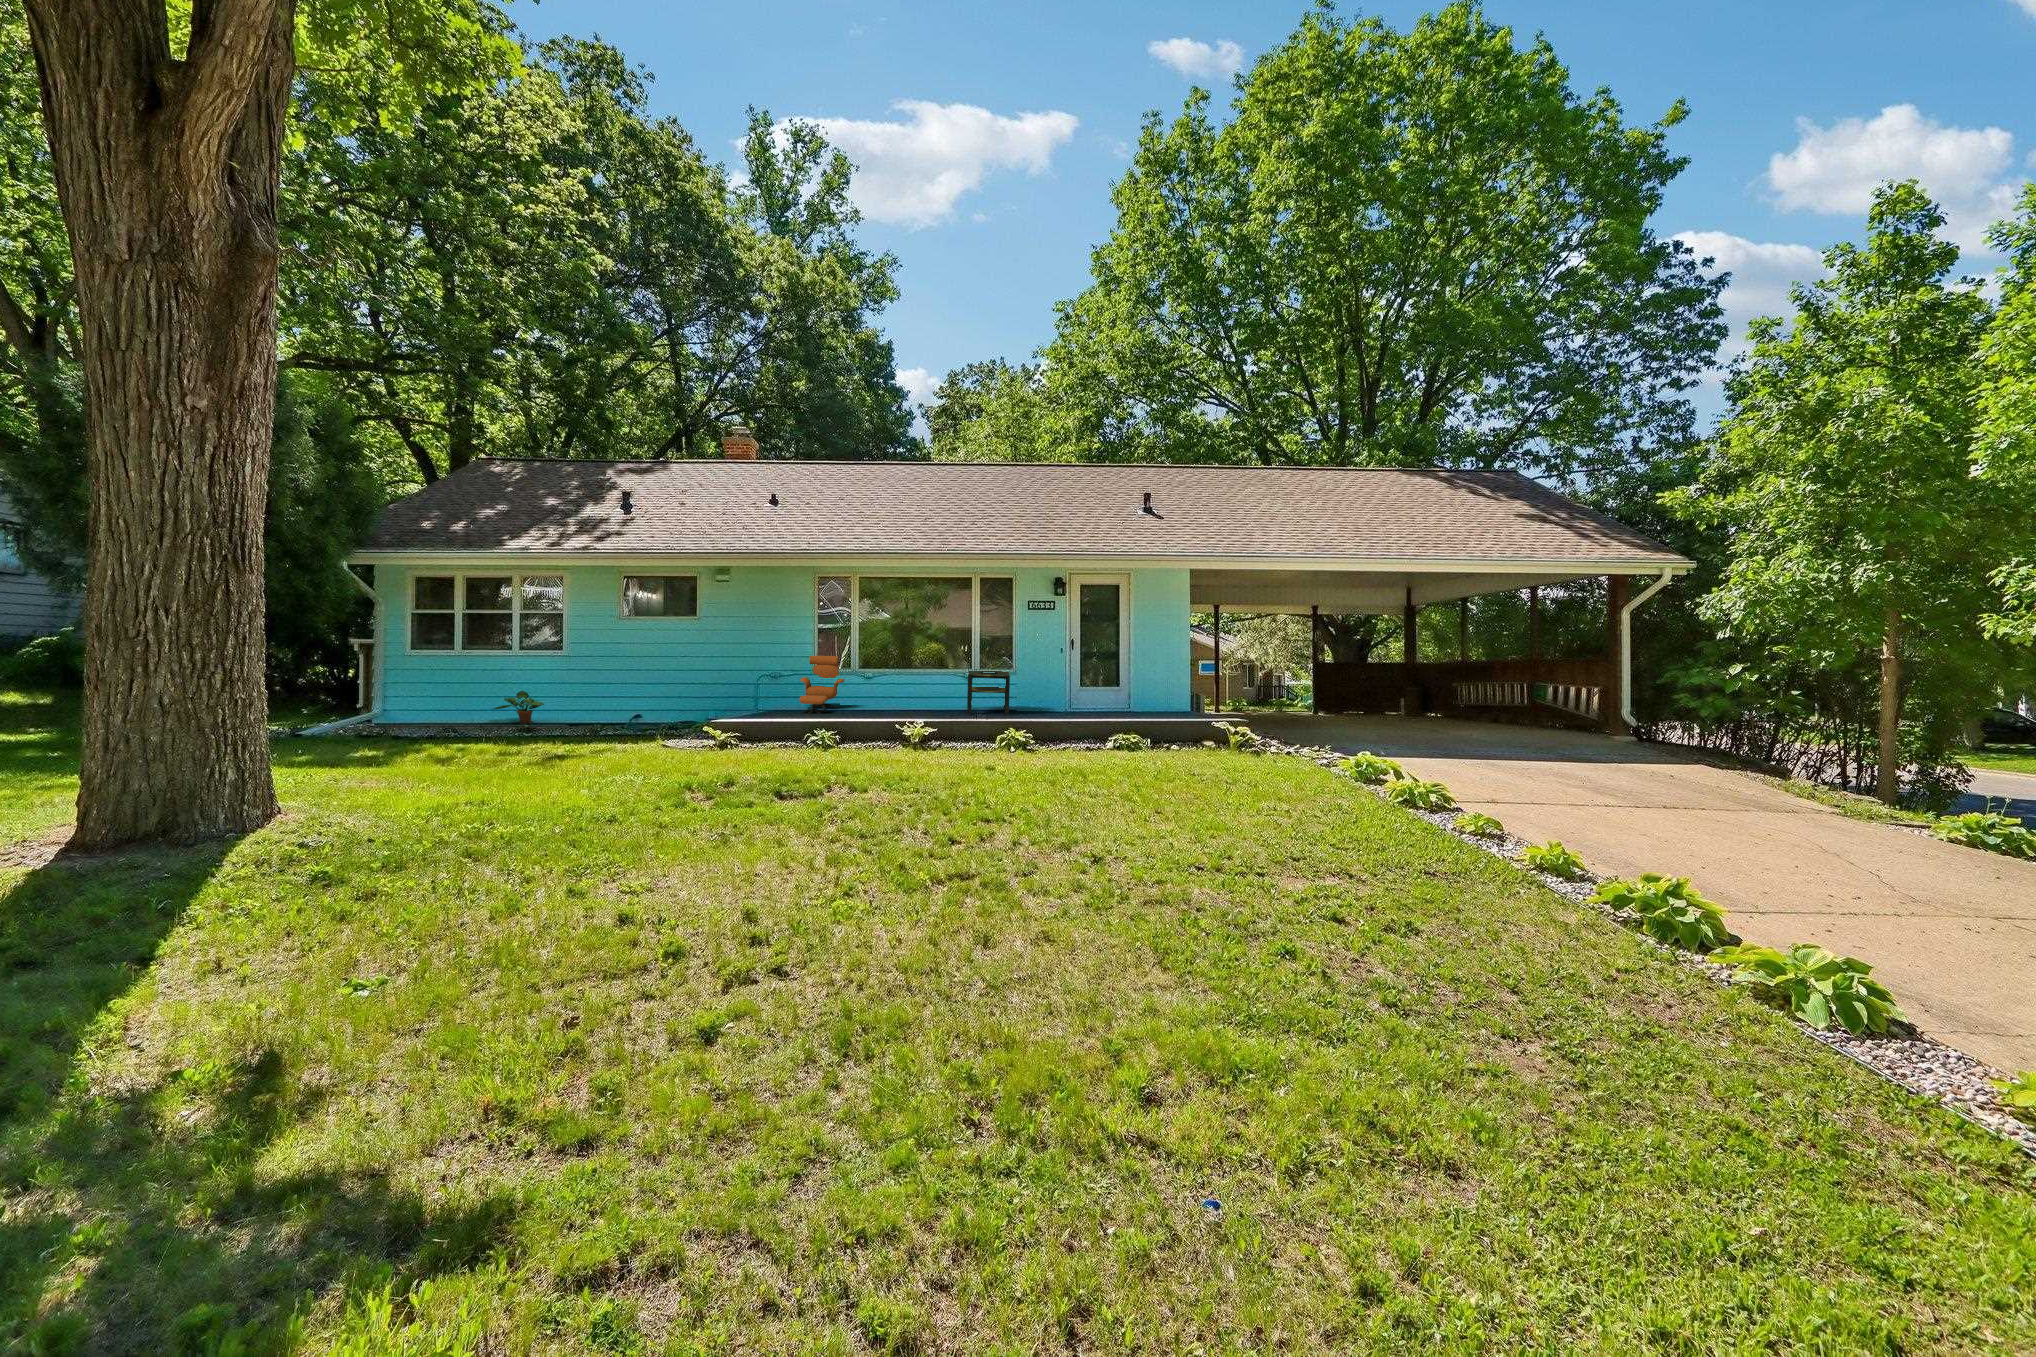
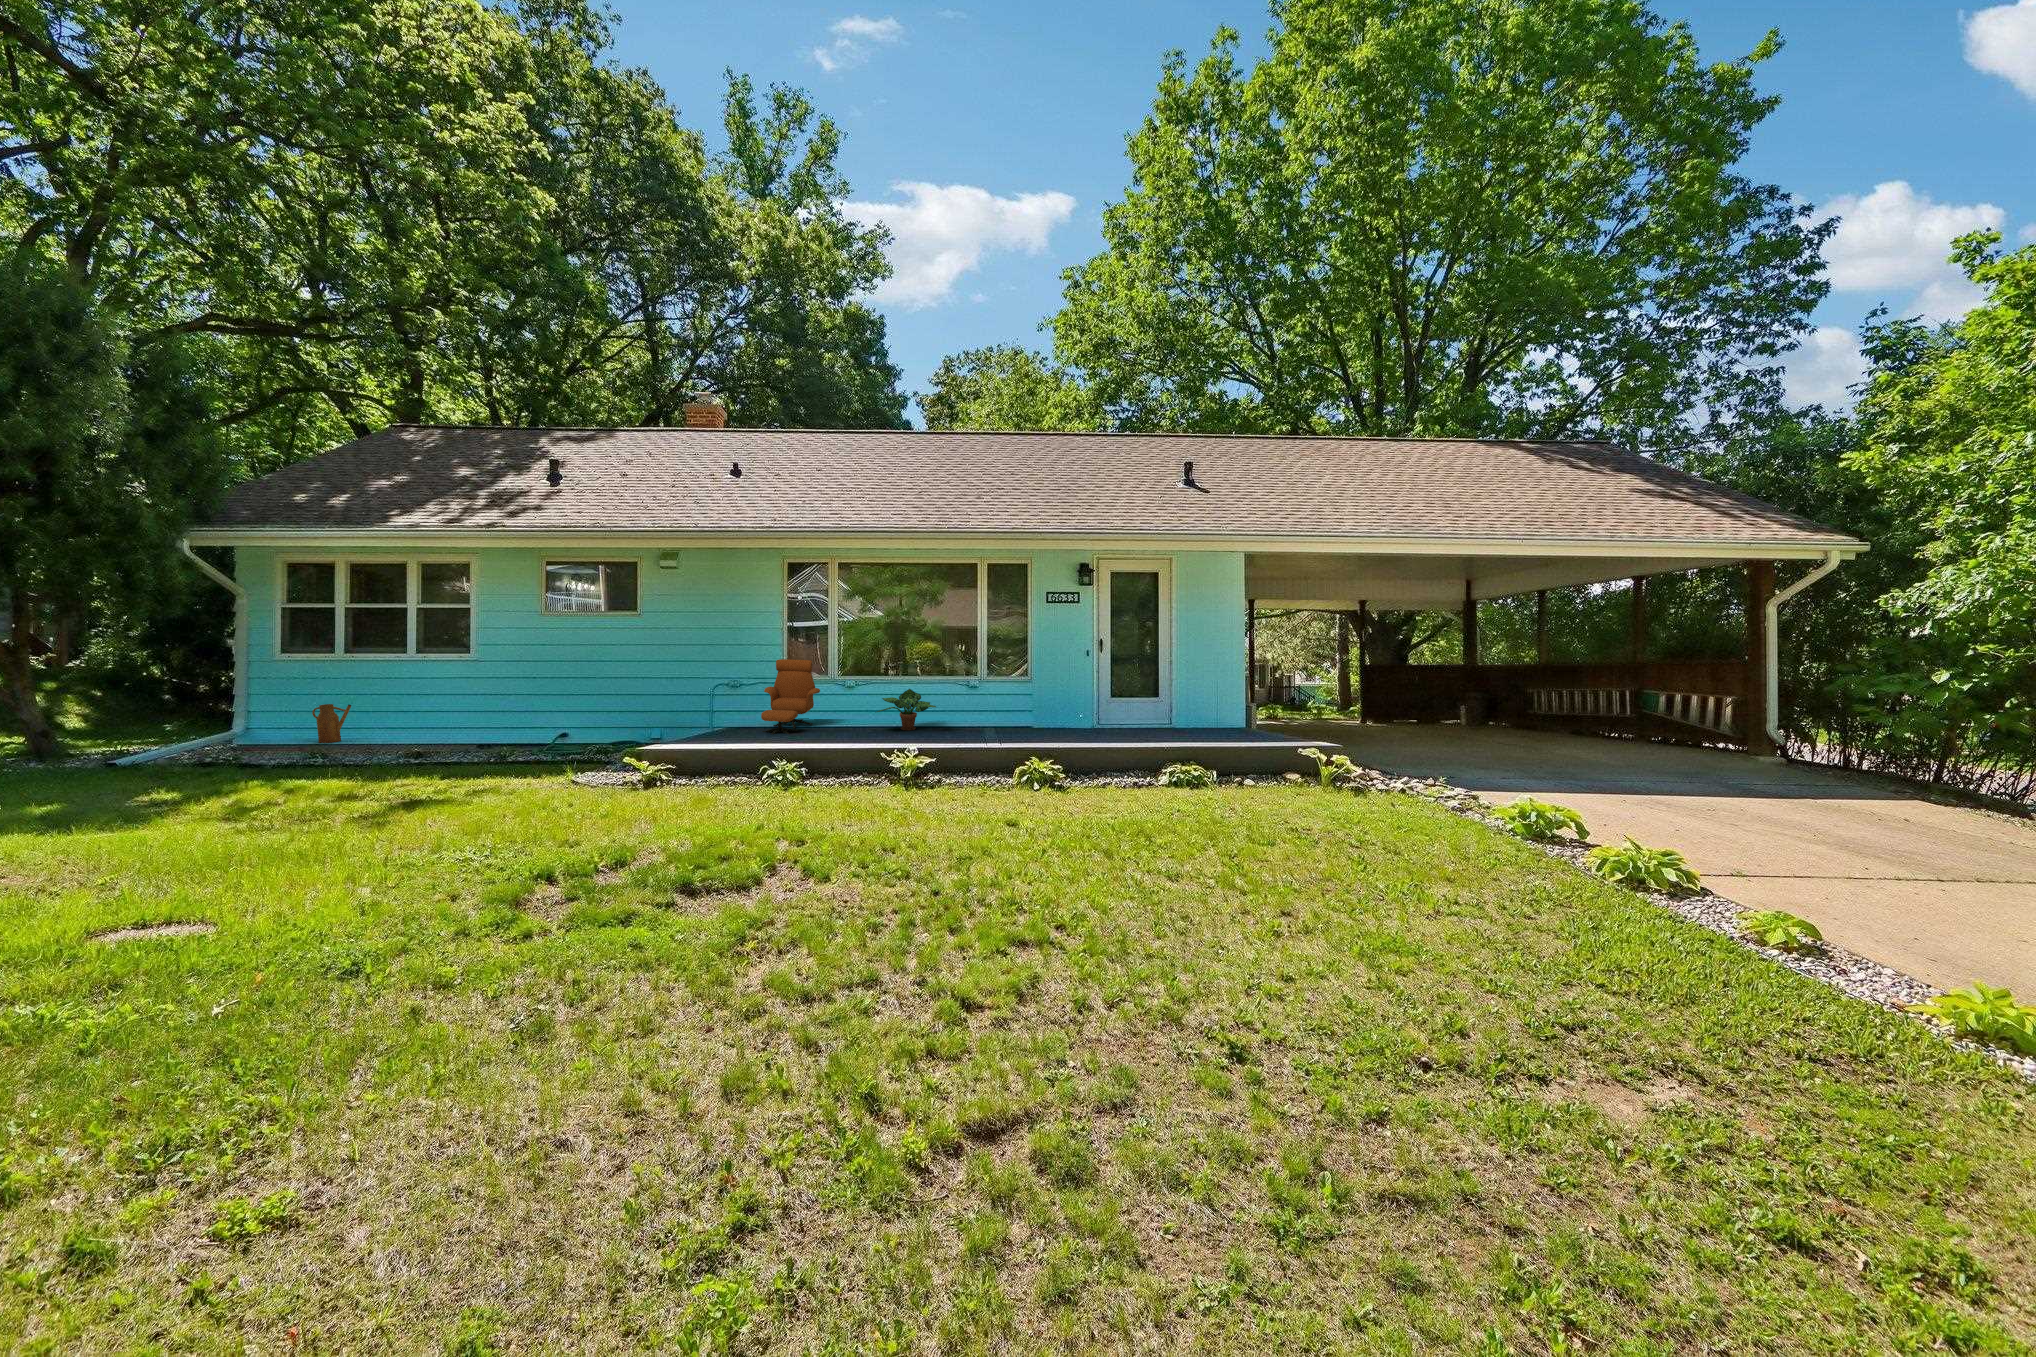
side table: present [967,671,1010,715] -> none [974,675,1028,735]
watering can: none [440,690,471,721] -> present [312,704,351,743]
potted plant: present [493,691,544,724] -> present [877,689,936,730]

